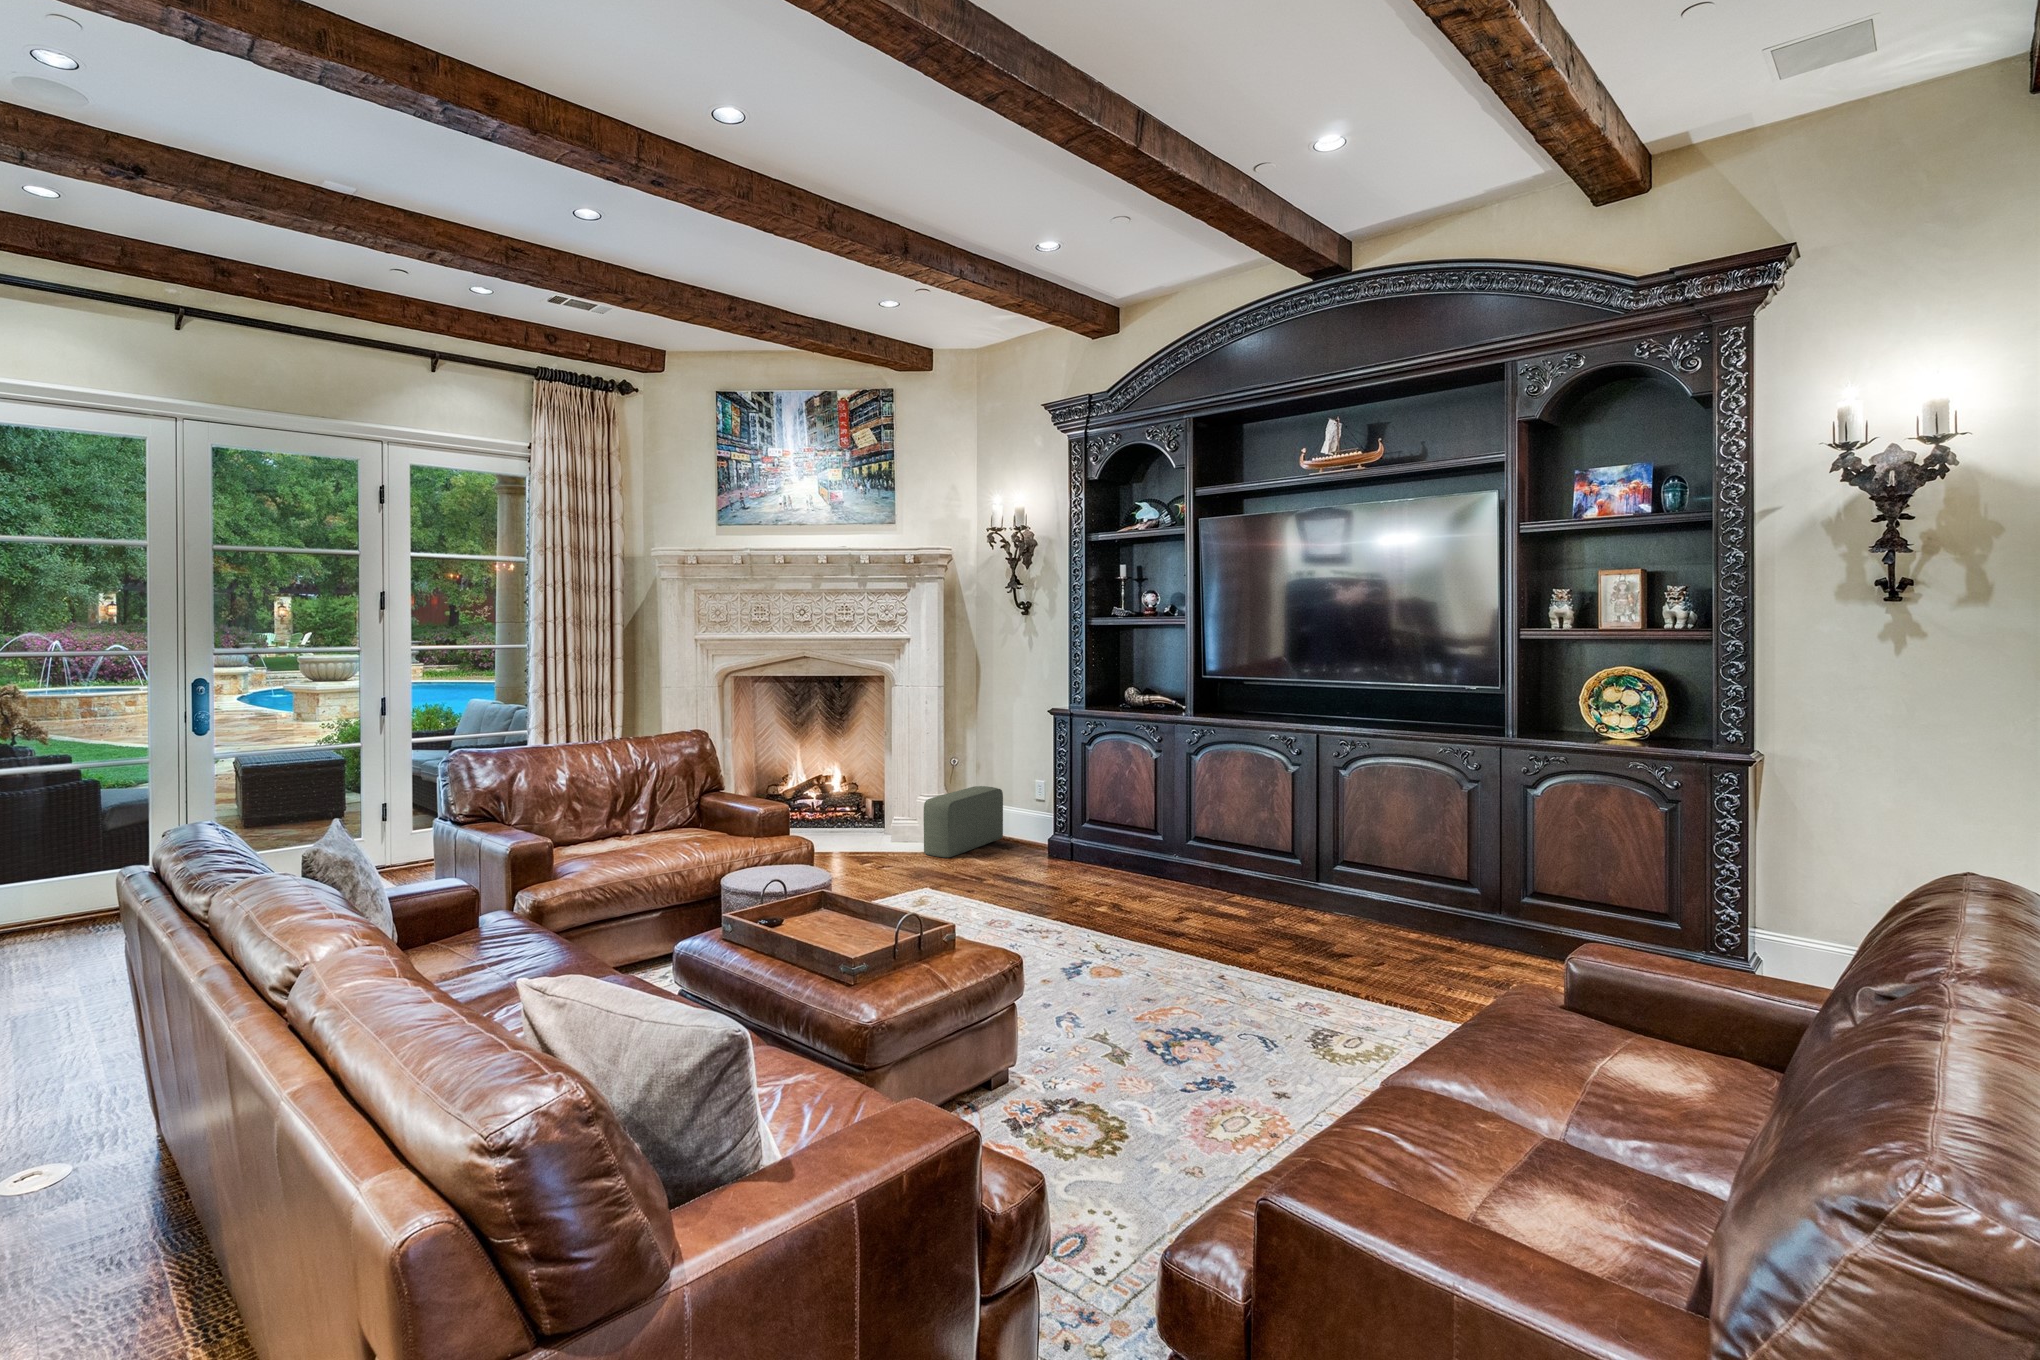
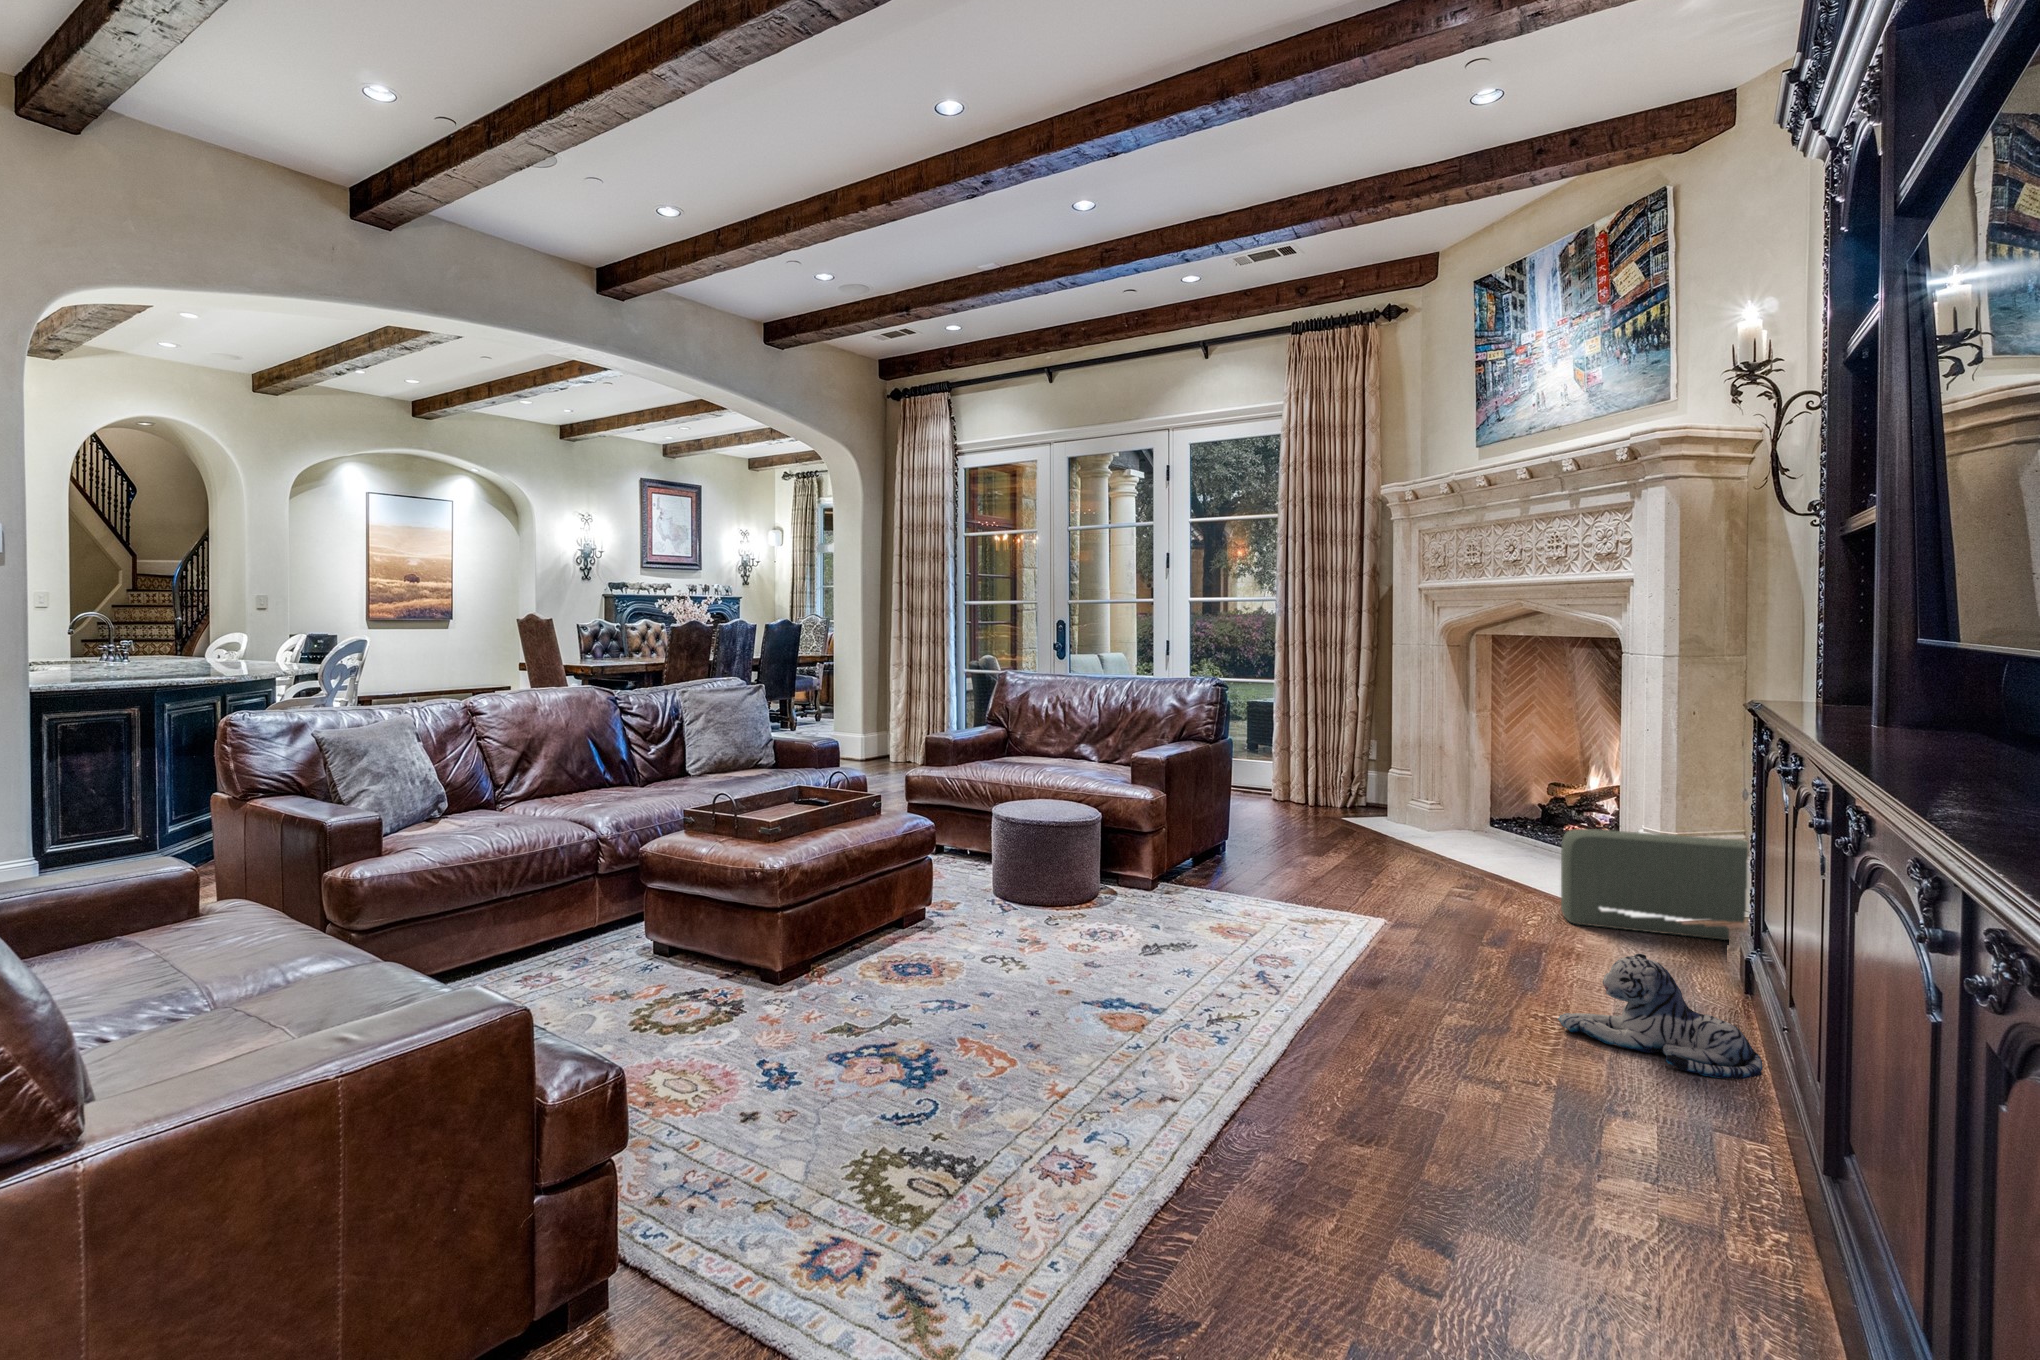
plush toy: none [1125,846,1190,897] -> present [1558,953,1762,1079]

